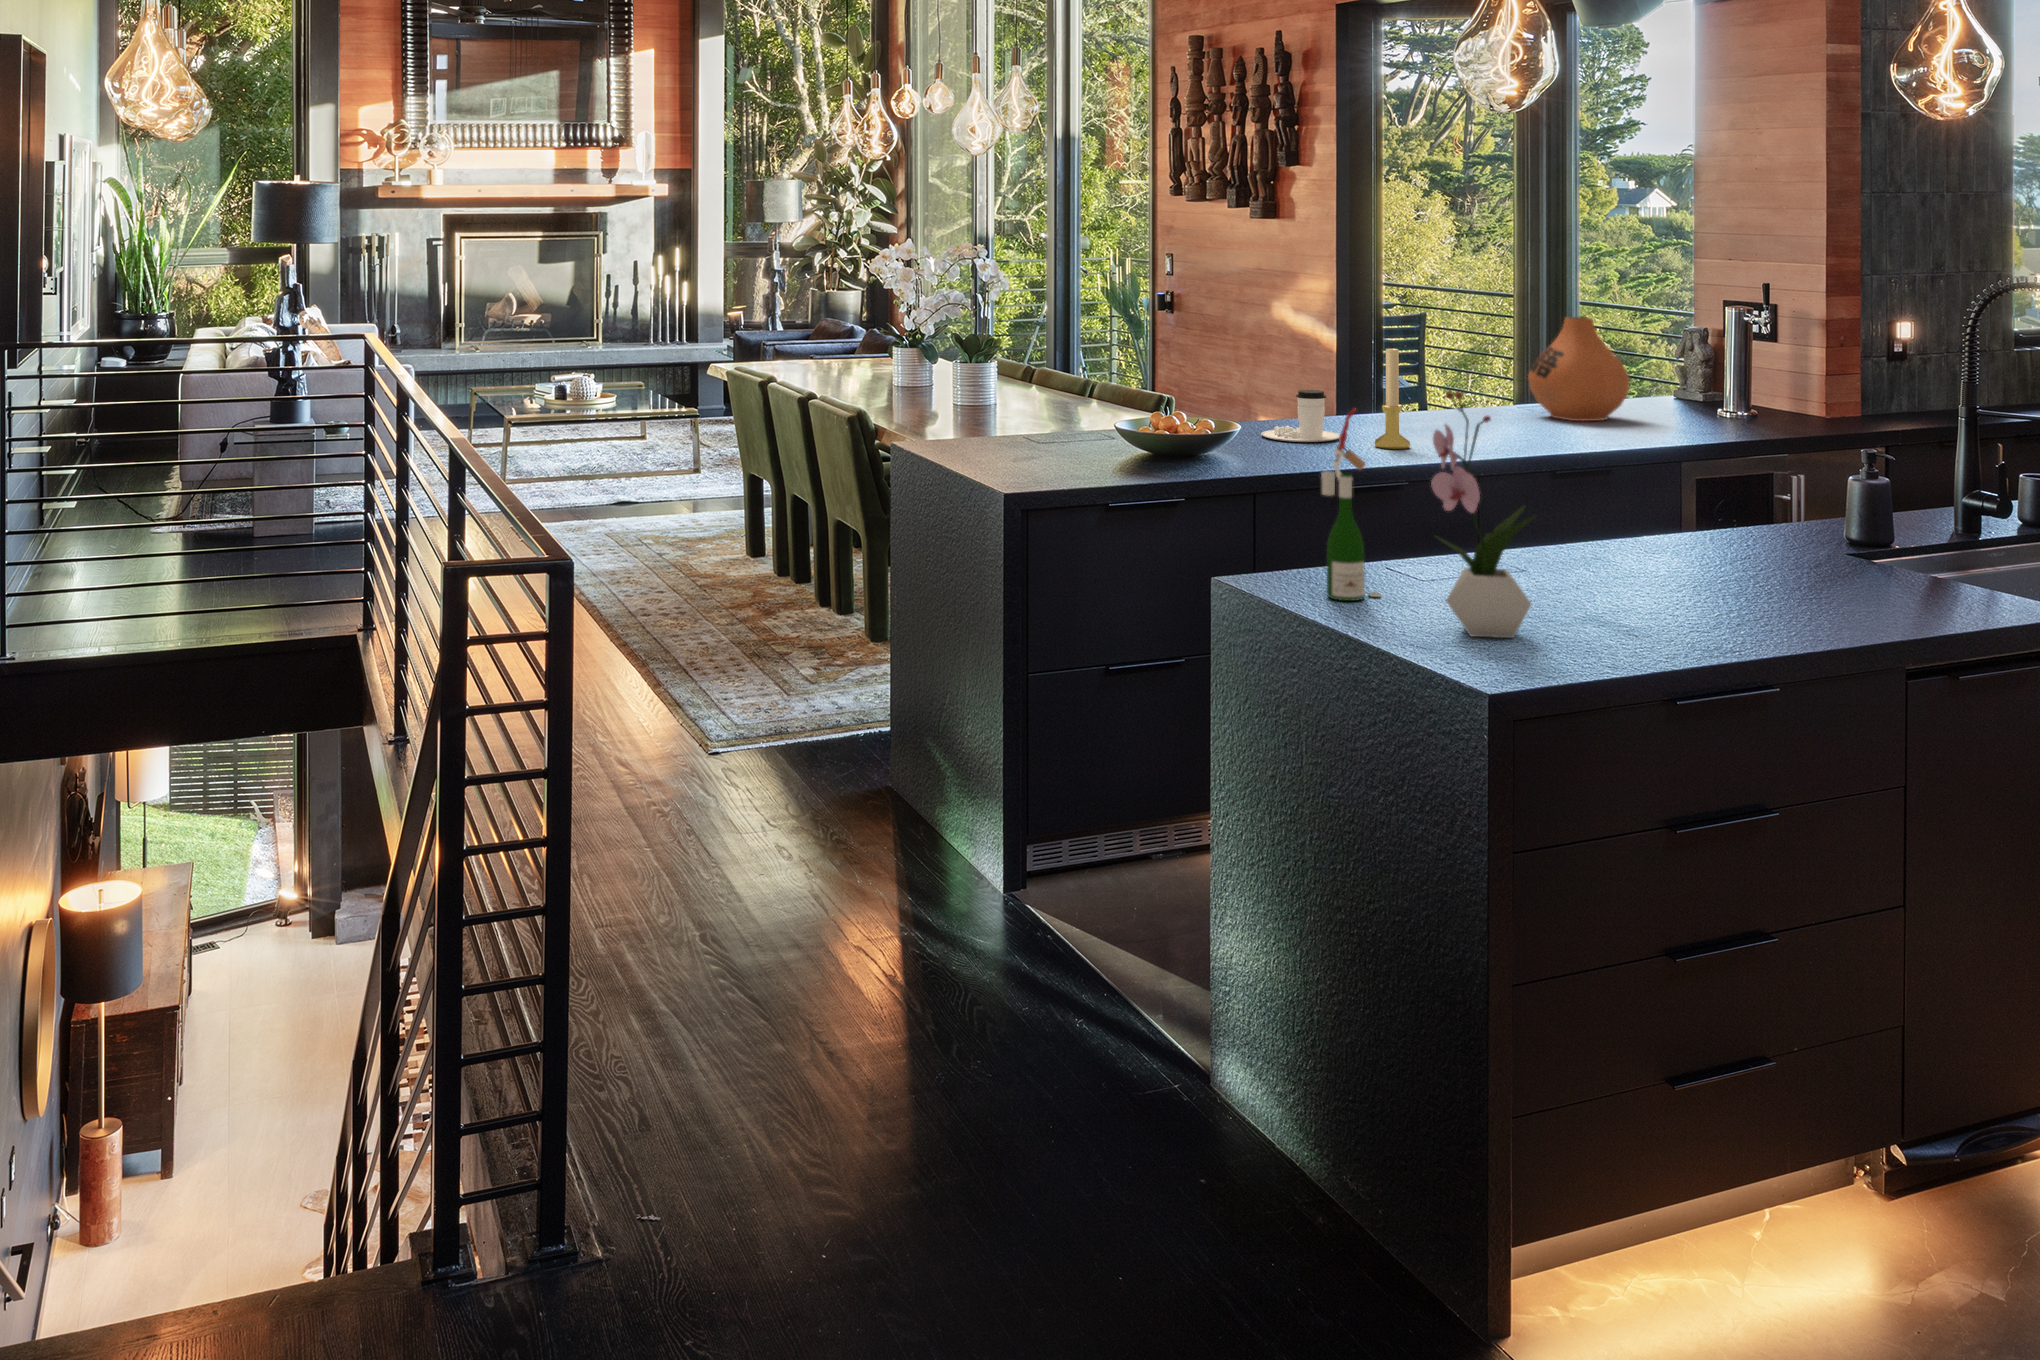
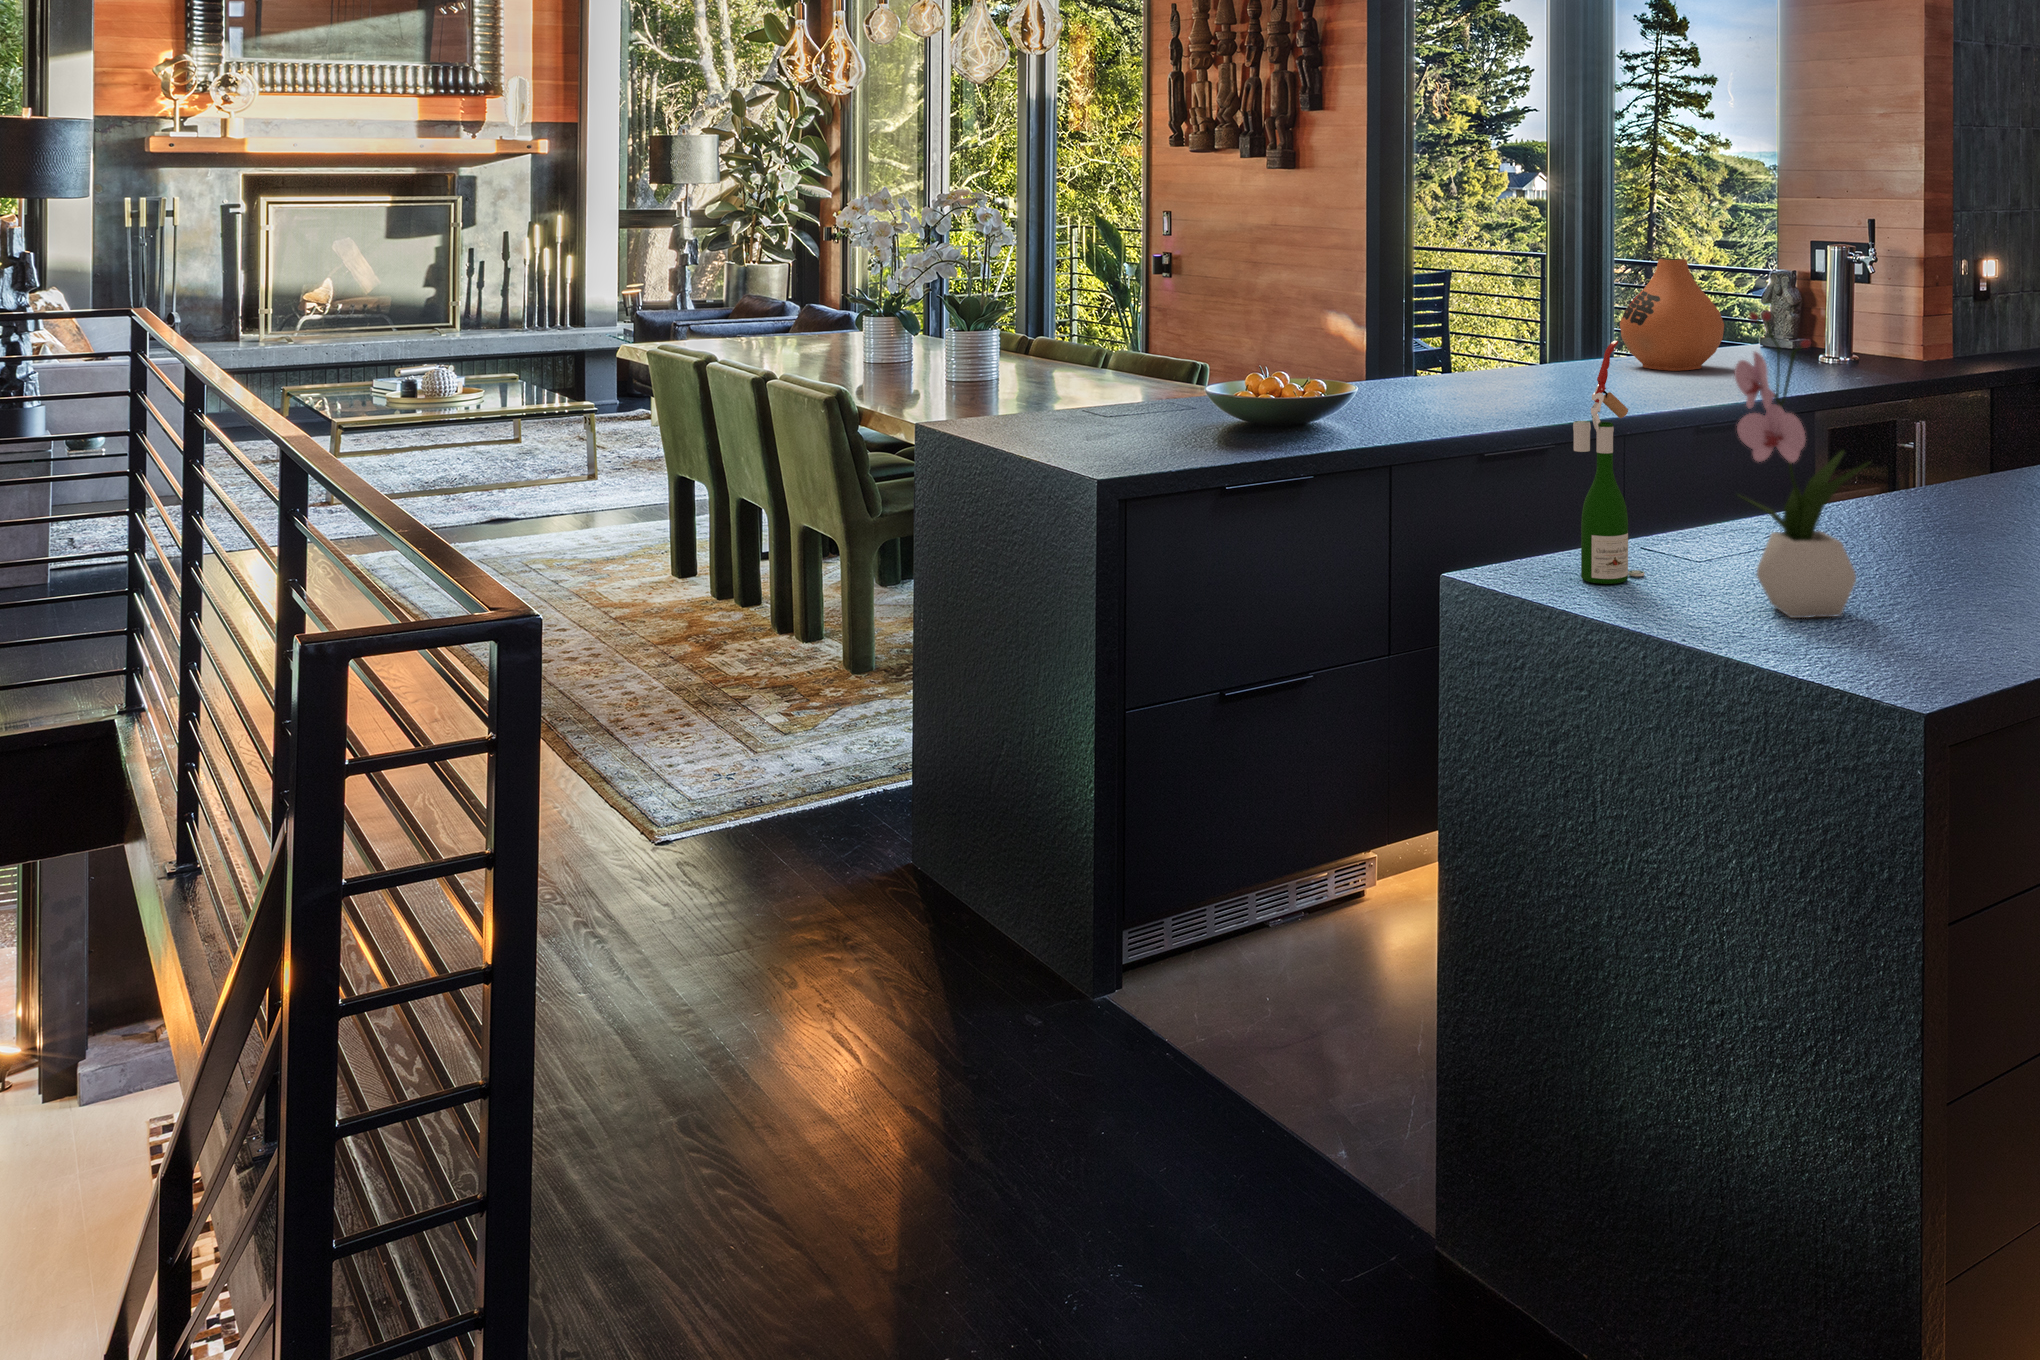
candle holder: present [1374,346,1410,449] -> none [1492,287,1532,405]
coffee cup: present [1261,390,1340,442] -> none [1360,342,1450,401]

